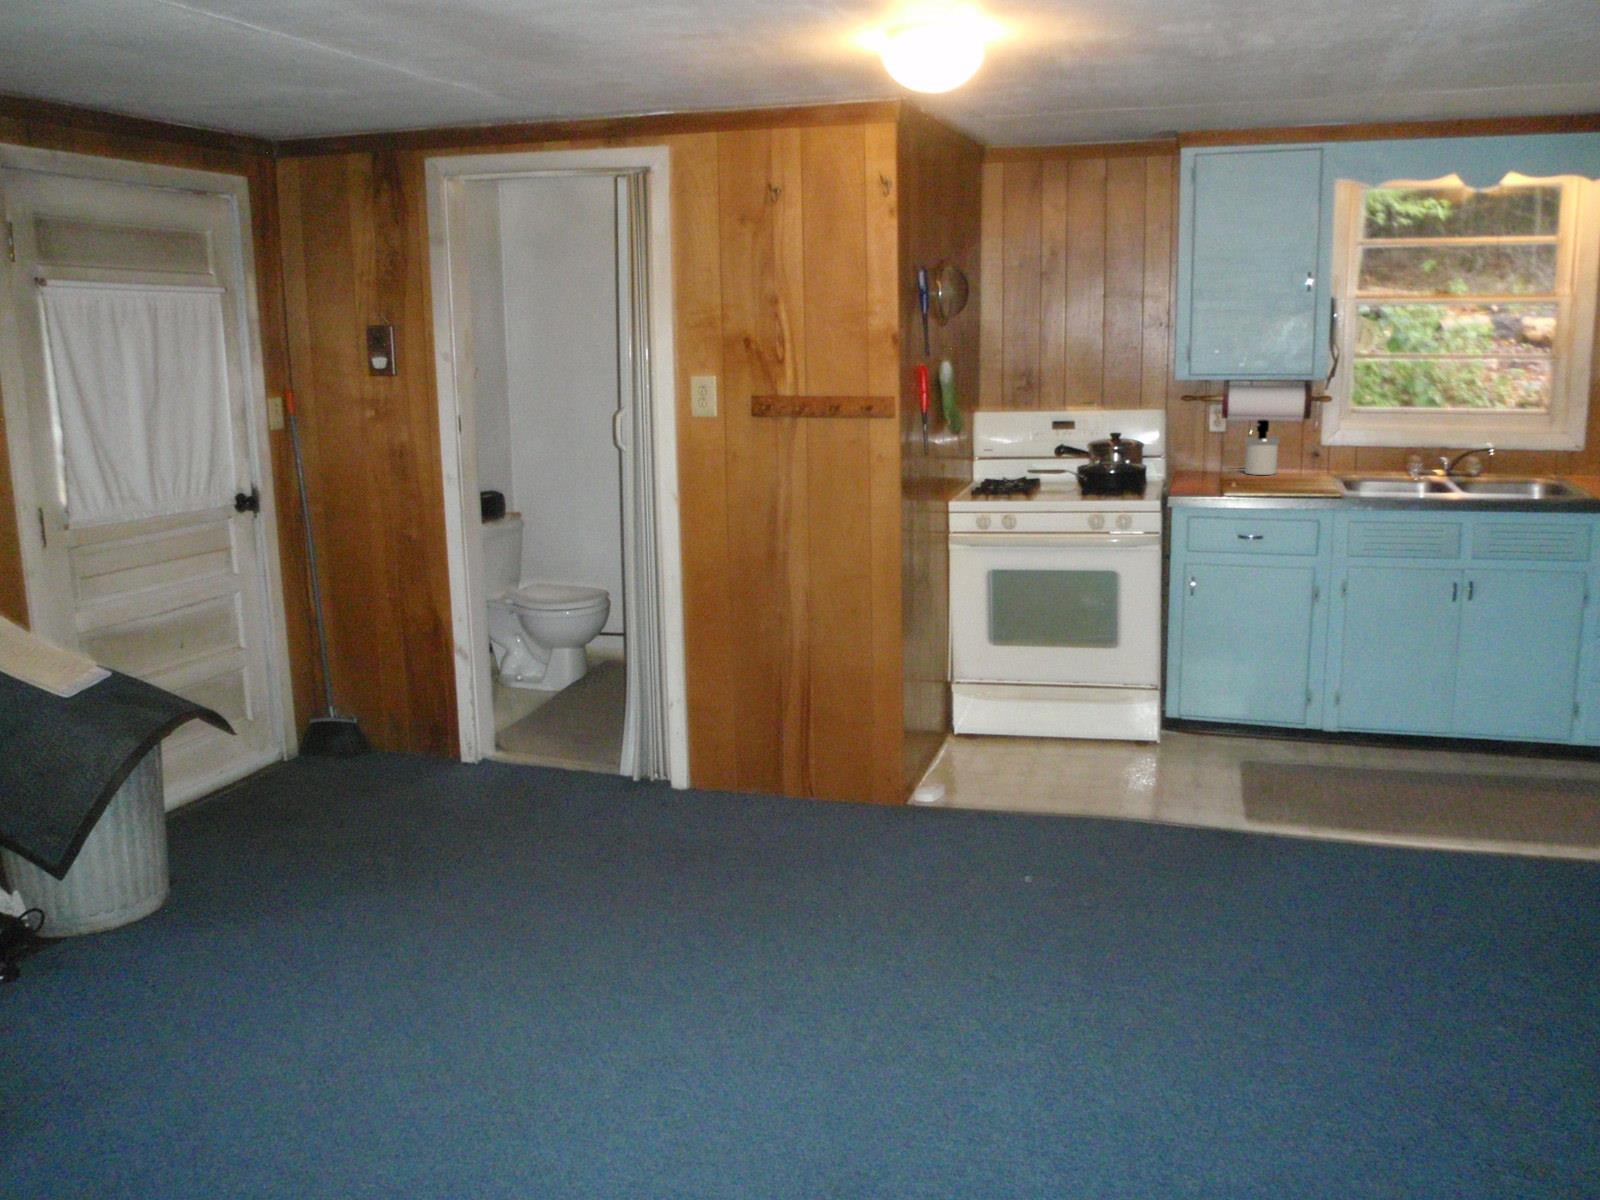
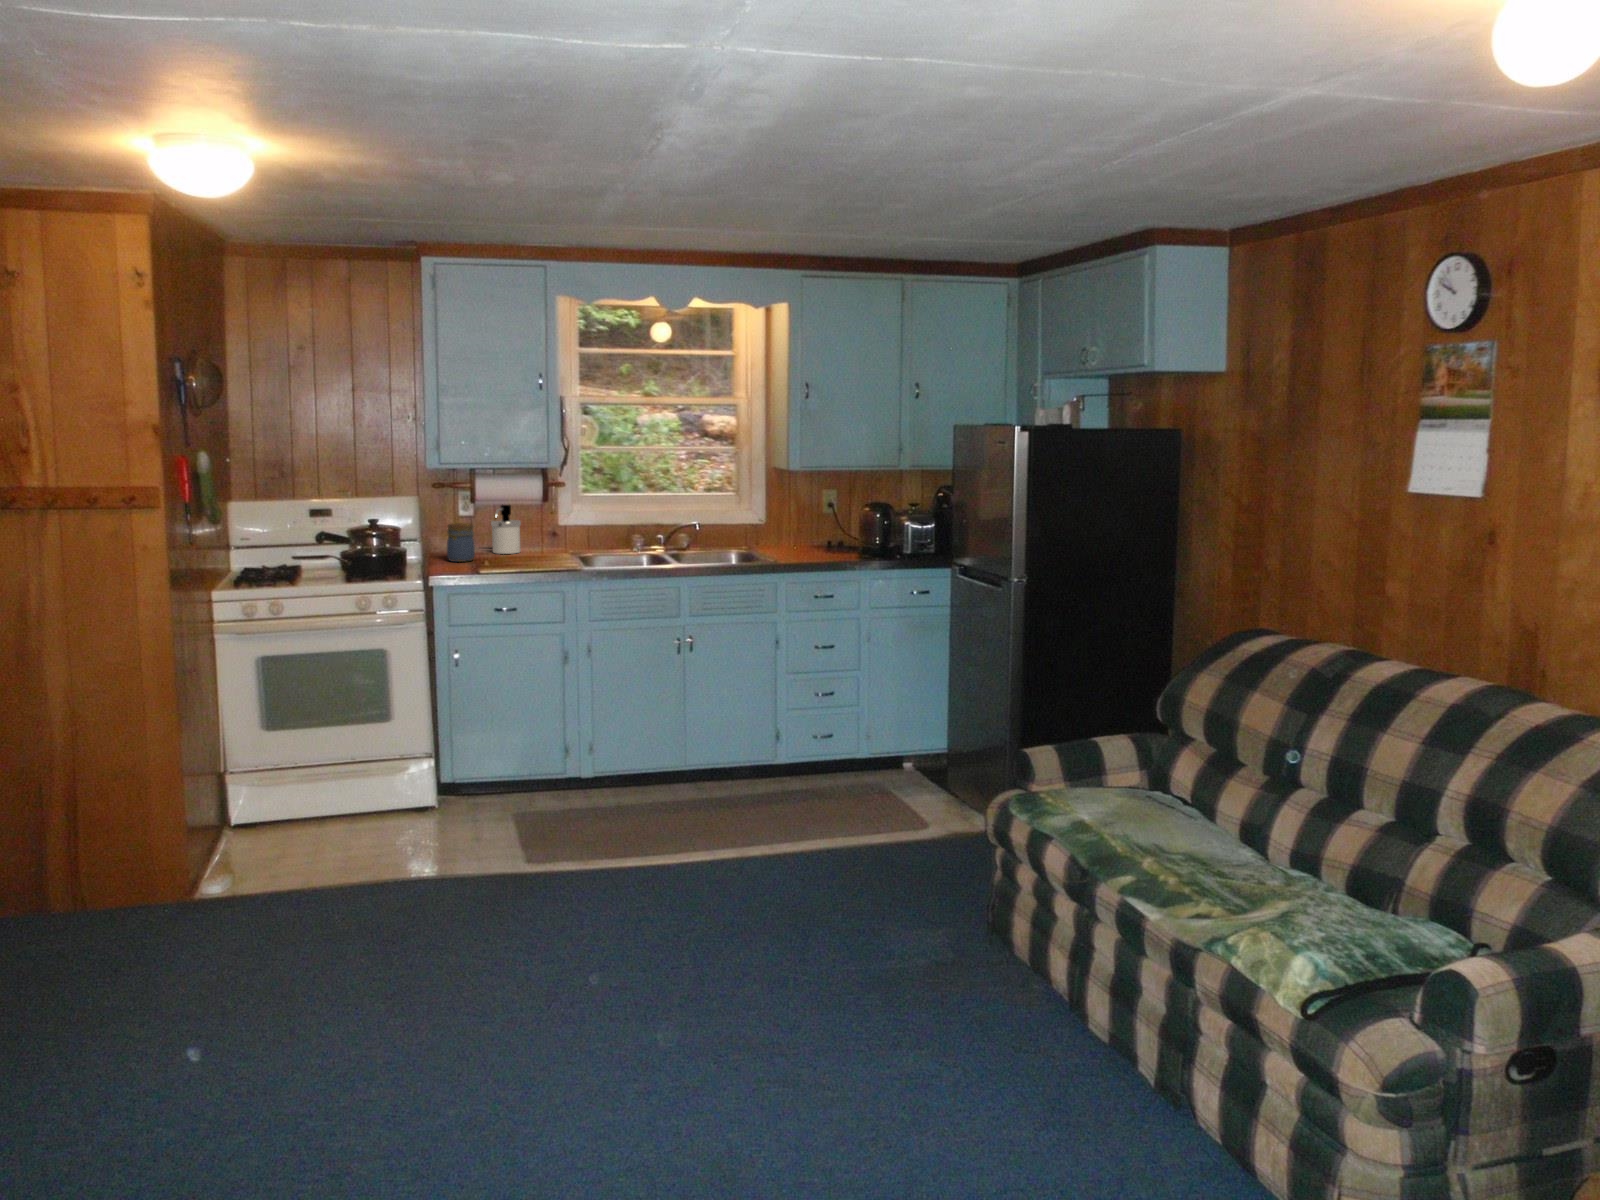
jar: none [1192,439,1225,481] -> present [447,523,475,562]

